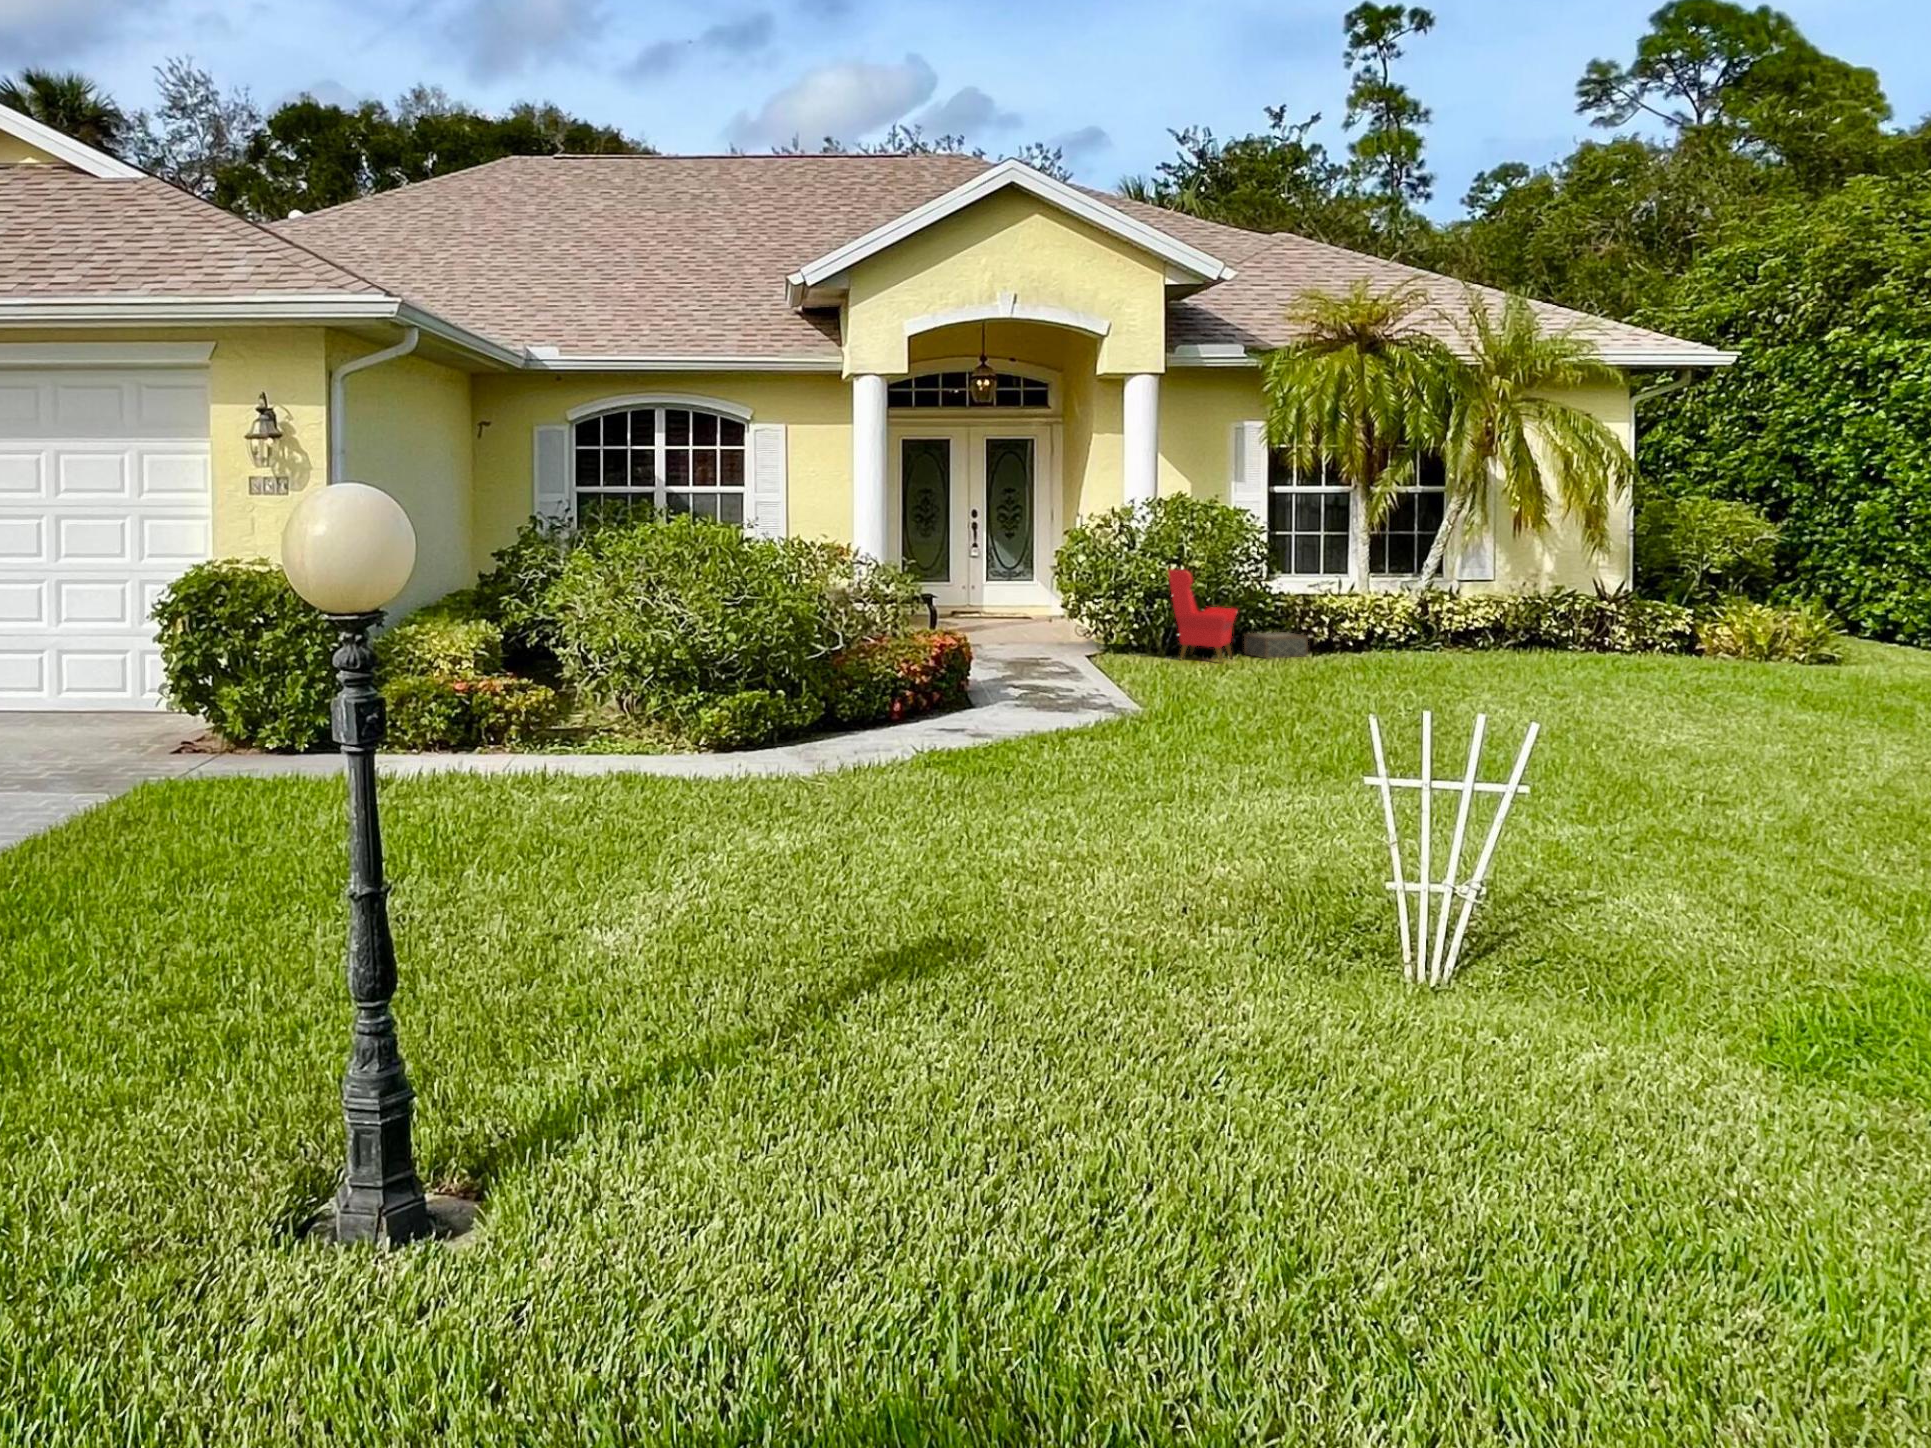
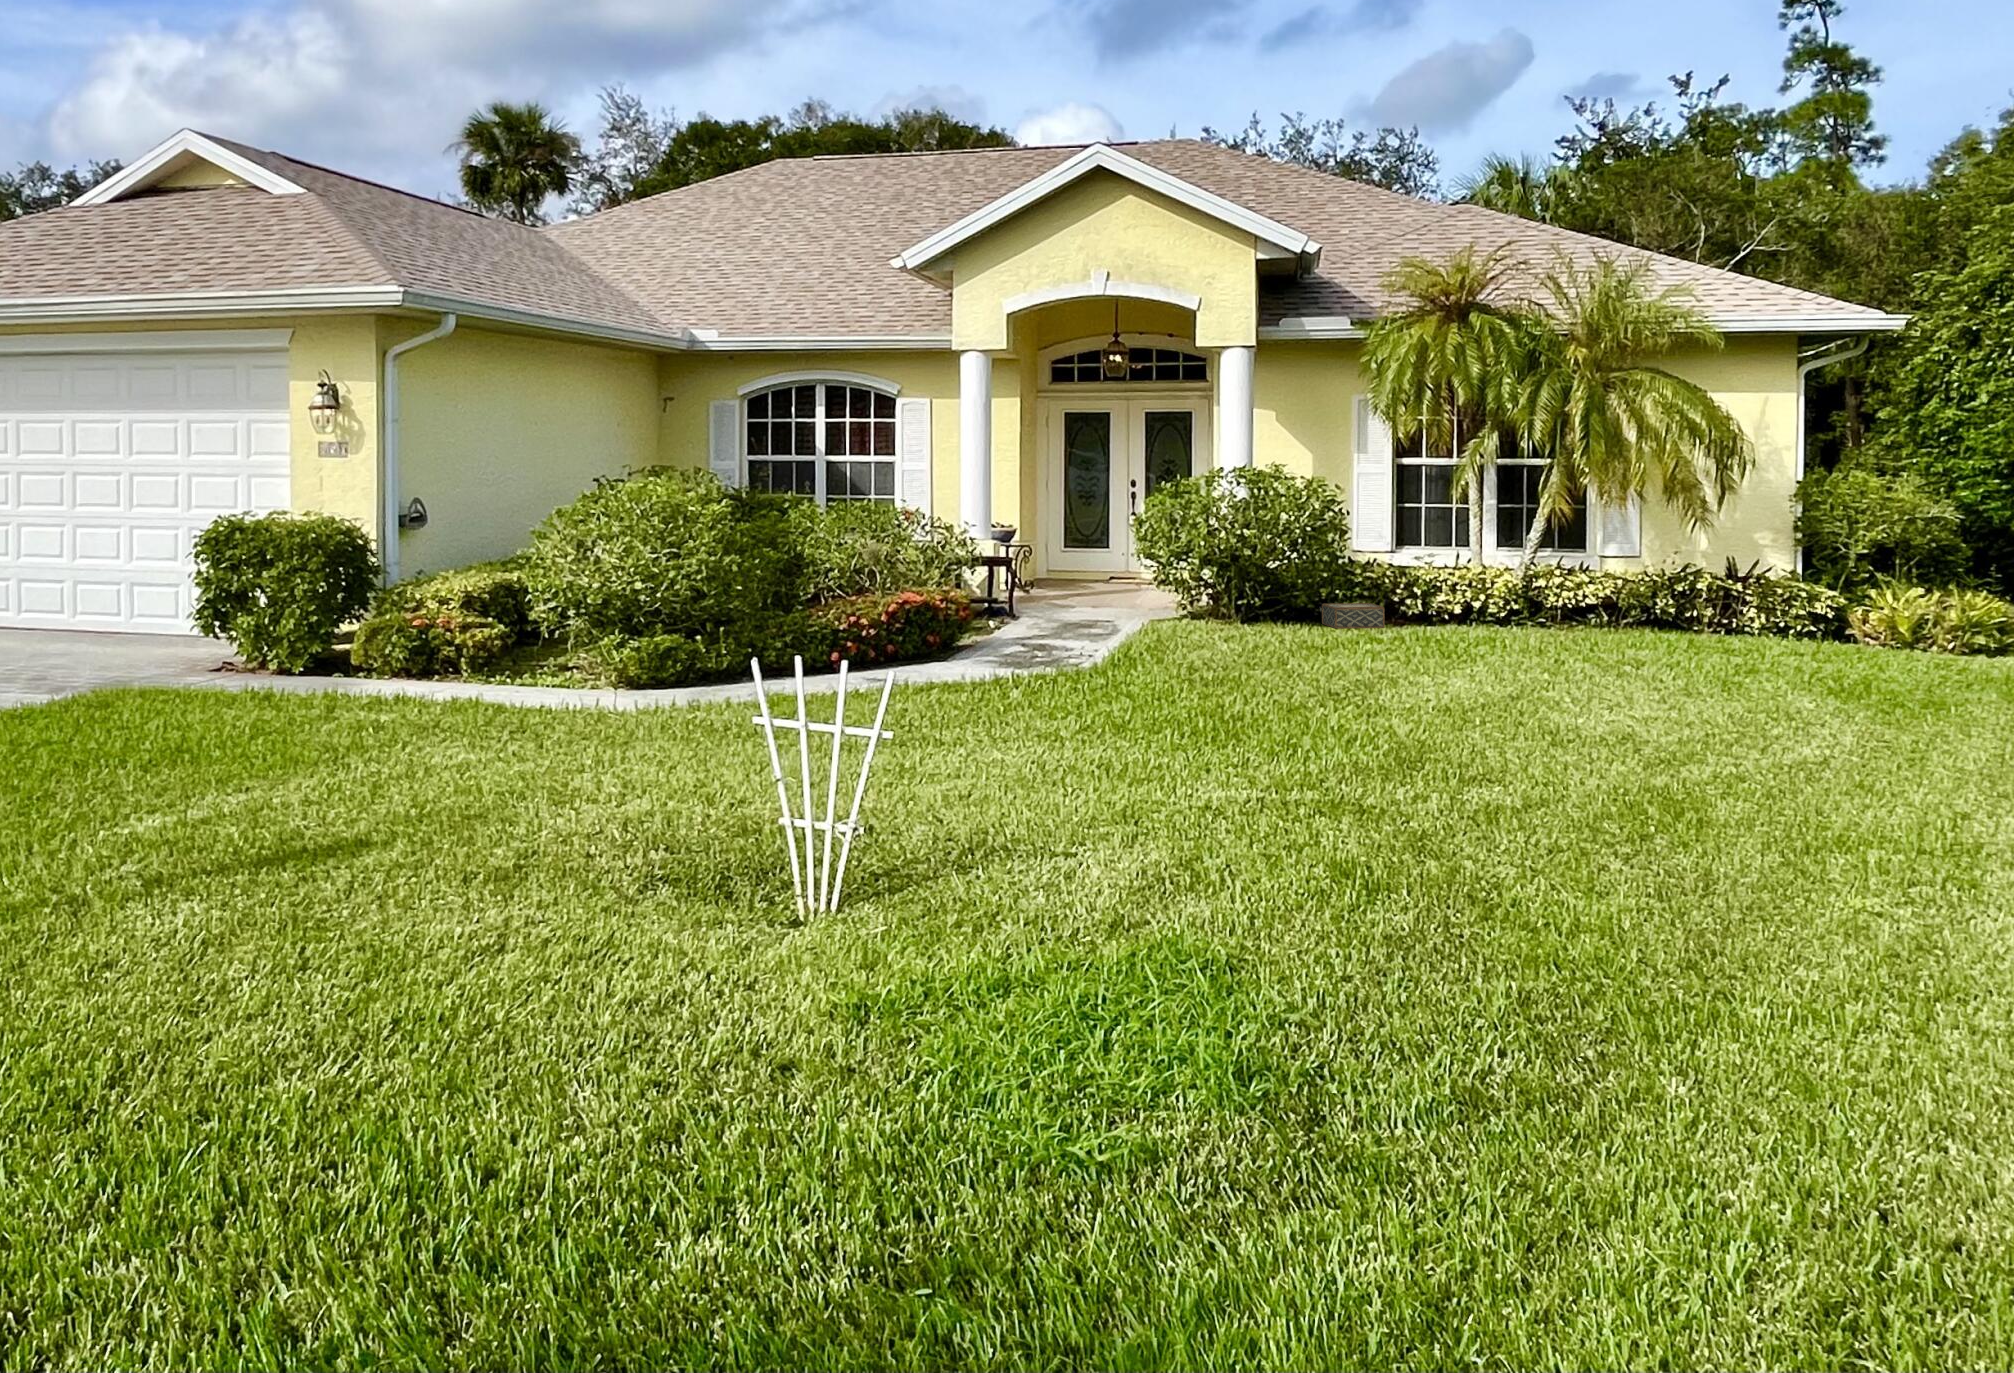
armchair: present [1168,569,1237,663] -> none [1227,534,1309,632]

